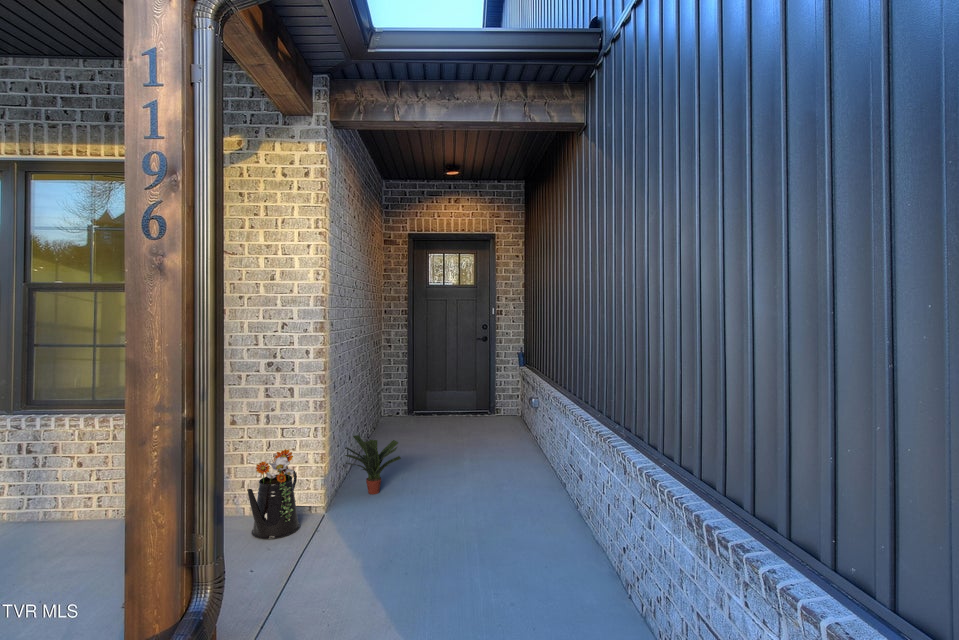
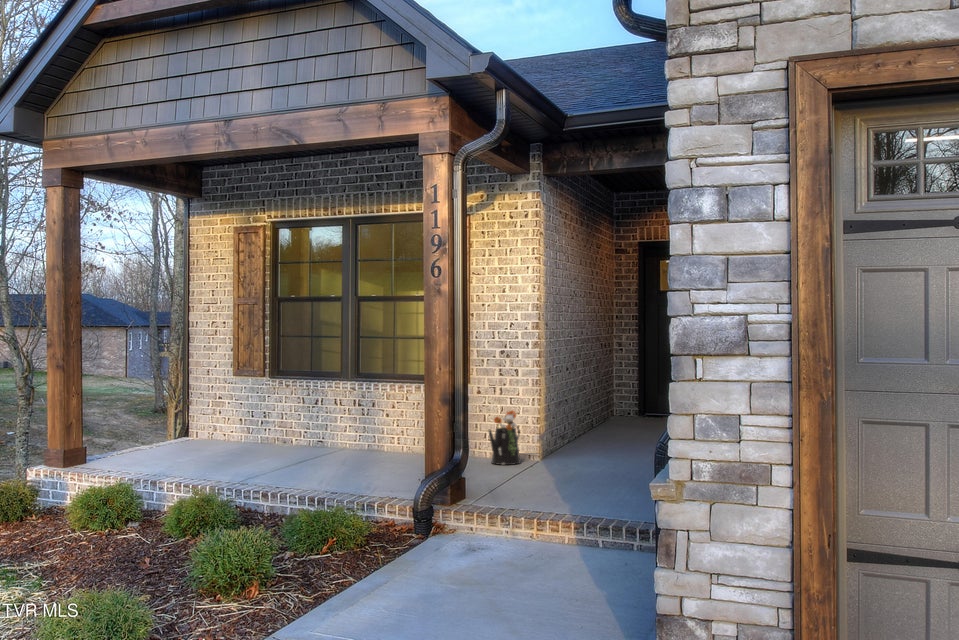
potted plant: present [345,435,401,494] -> none [554,411,600,456]

